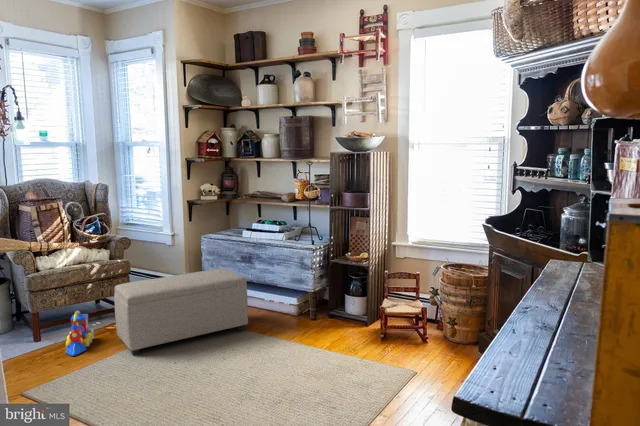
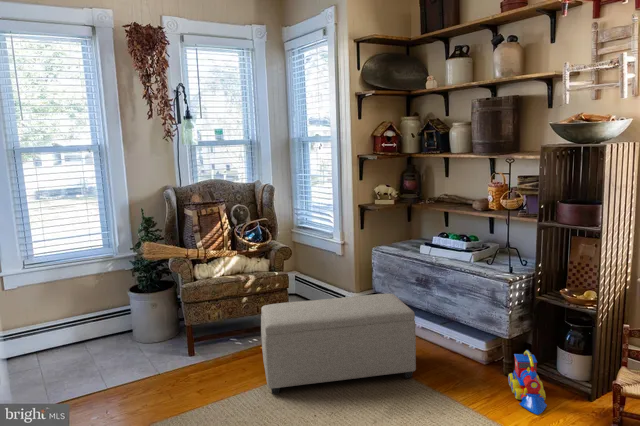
toy train: present [65,310,94,356] -> present [508,350,547,415]

